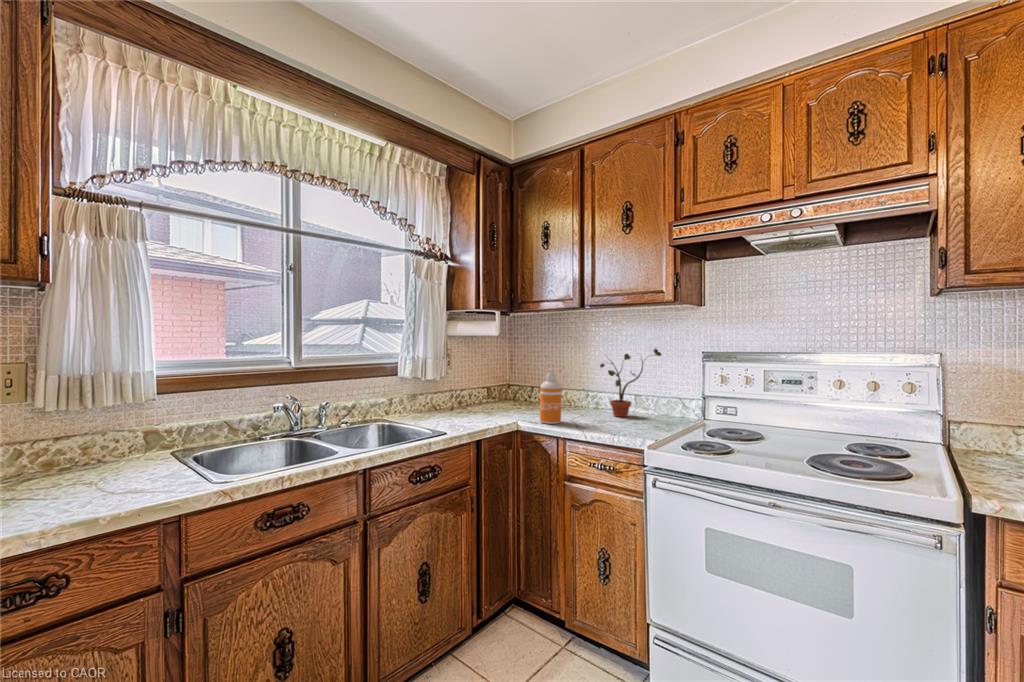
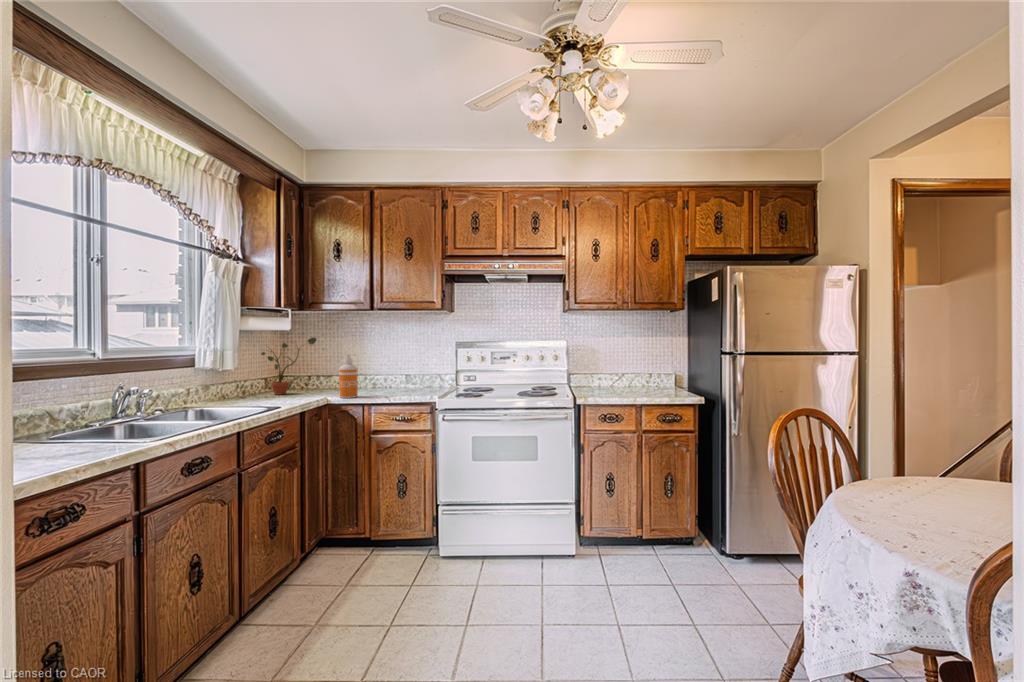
potted plant: present [600,348,662,417] -> present [261,337,317,394]

